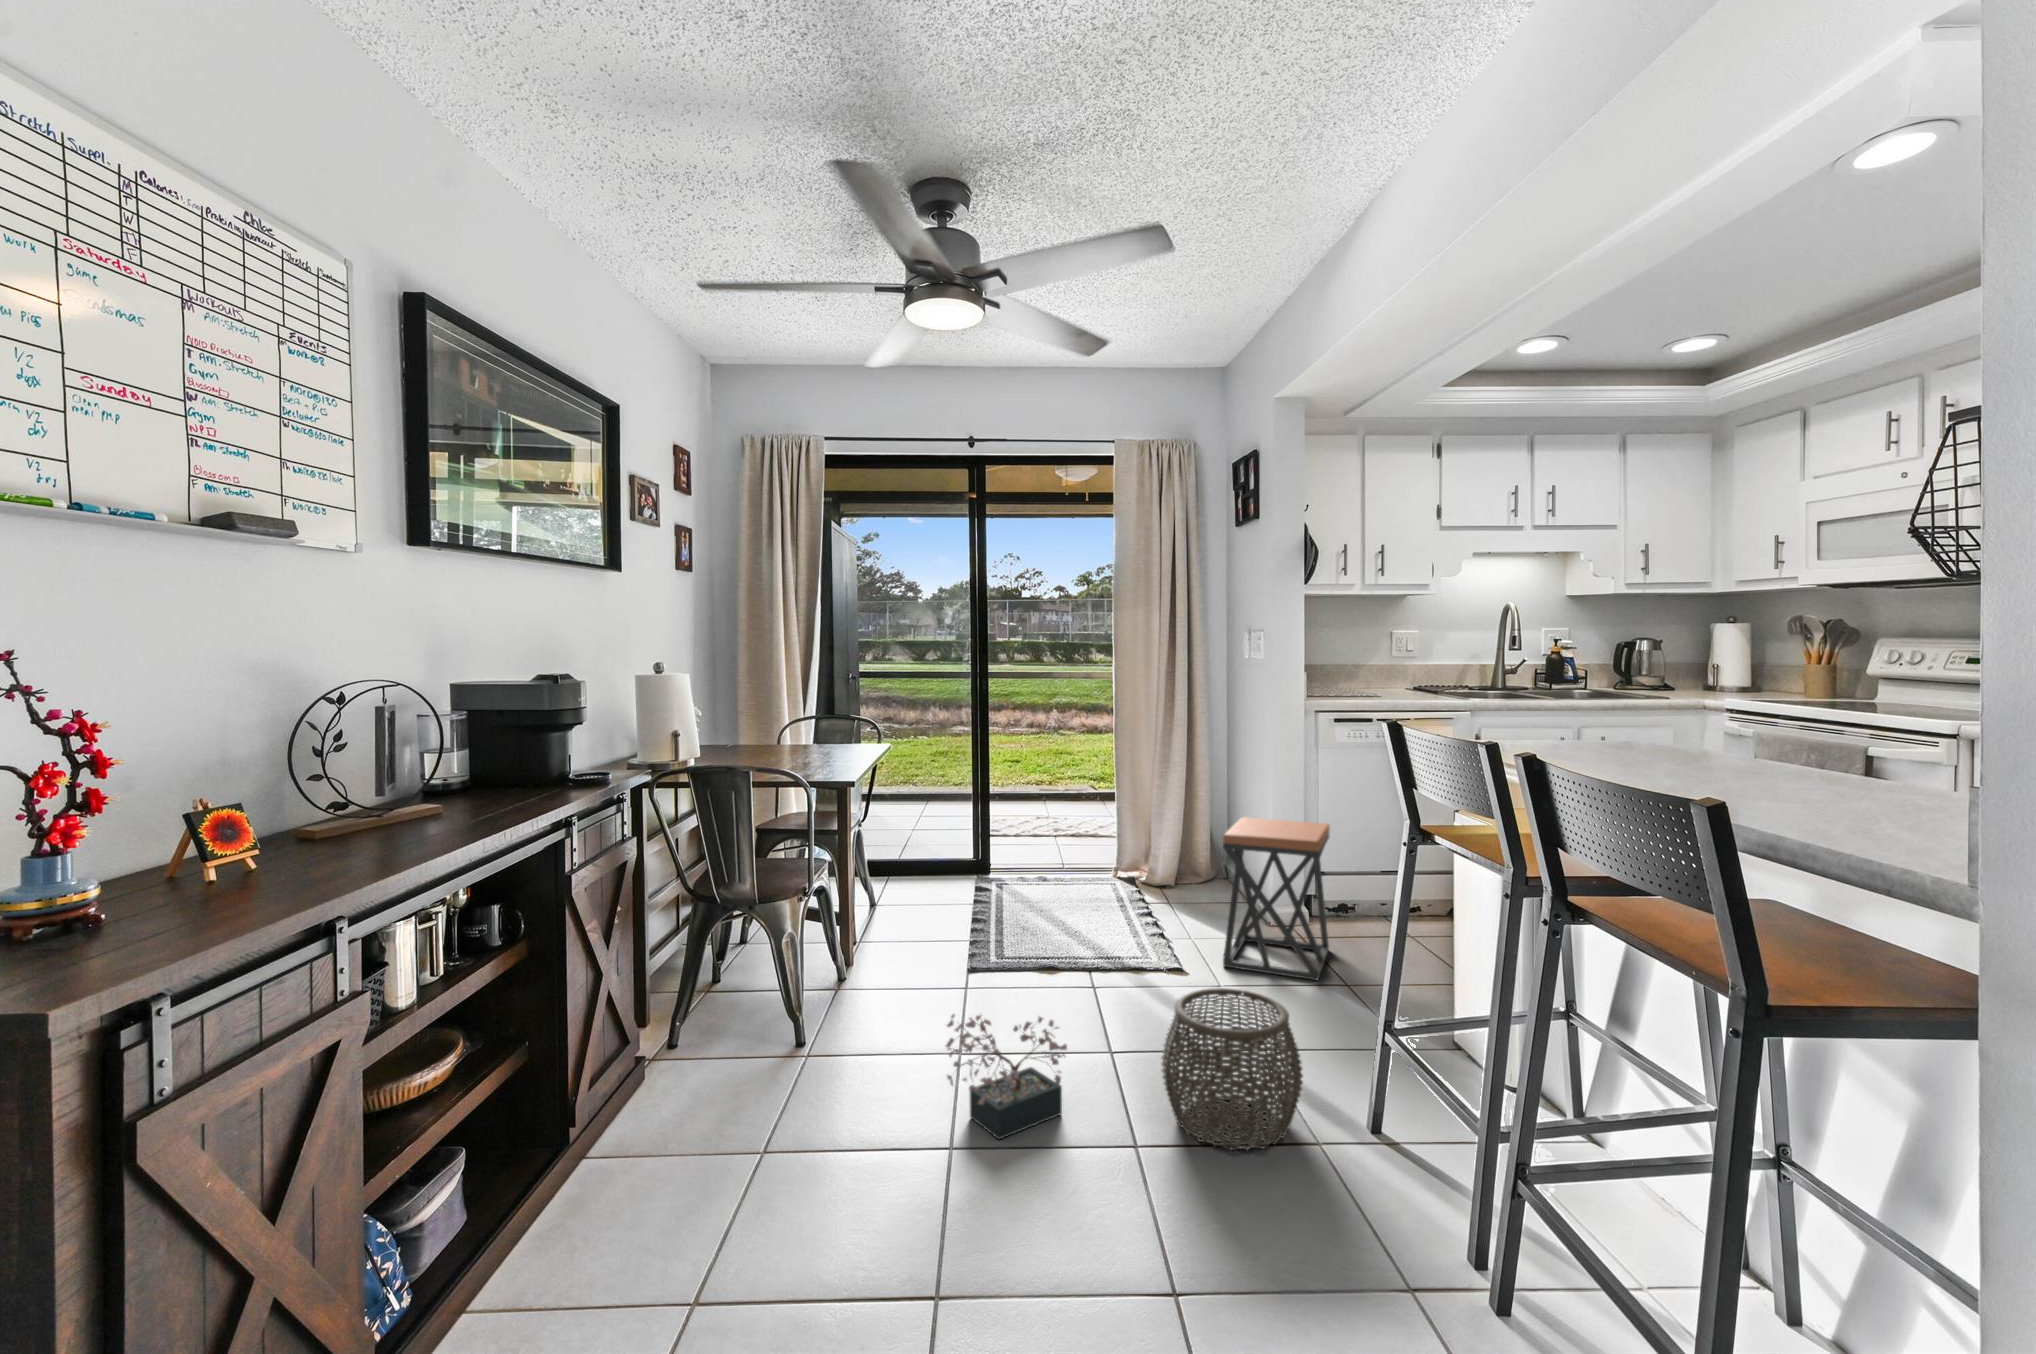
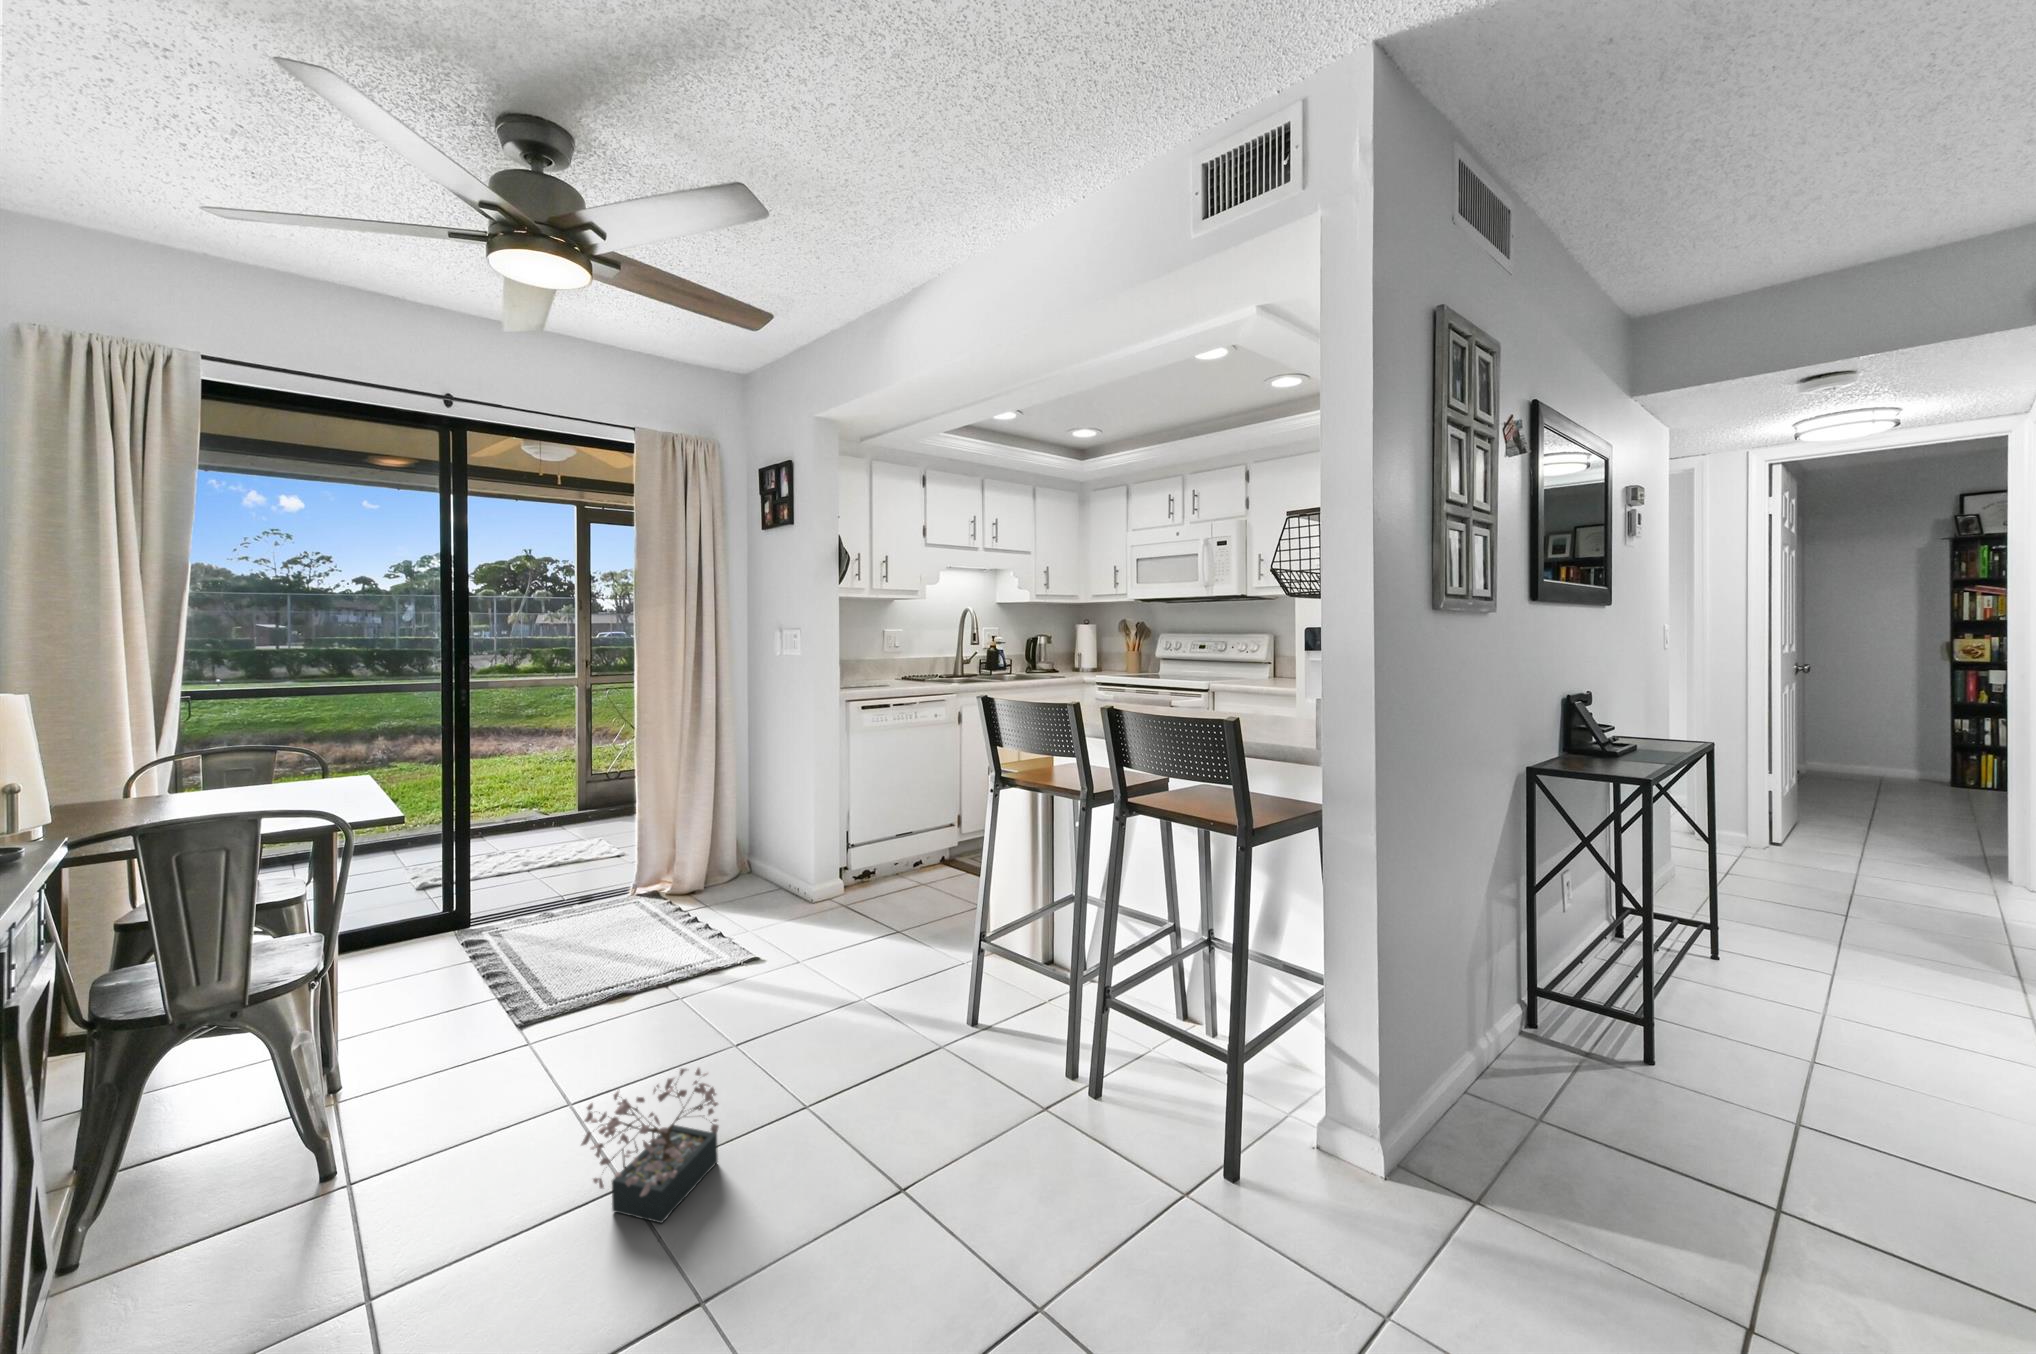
stool: present [1223,817,1330,980] -> none [795,803,881,949]
woven basket: present [1161,988,1303,1151] -> none [815,978,944,1135]

